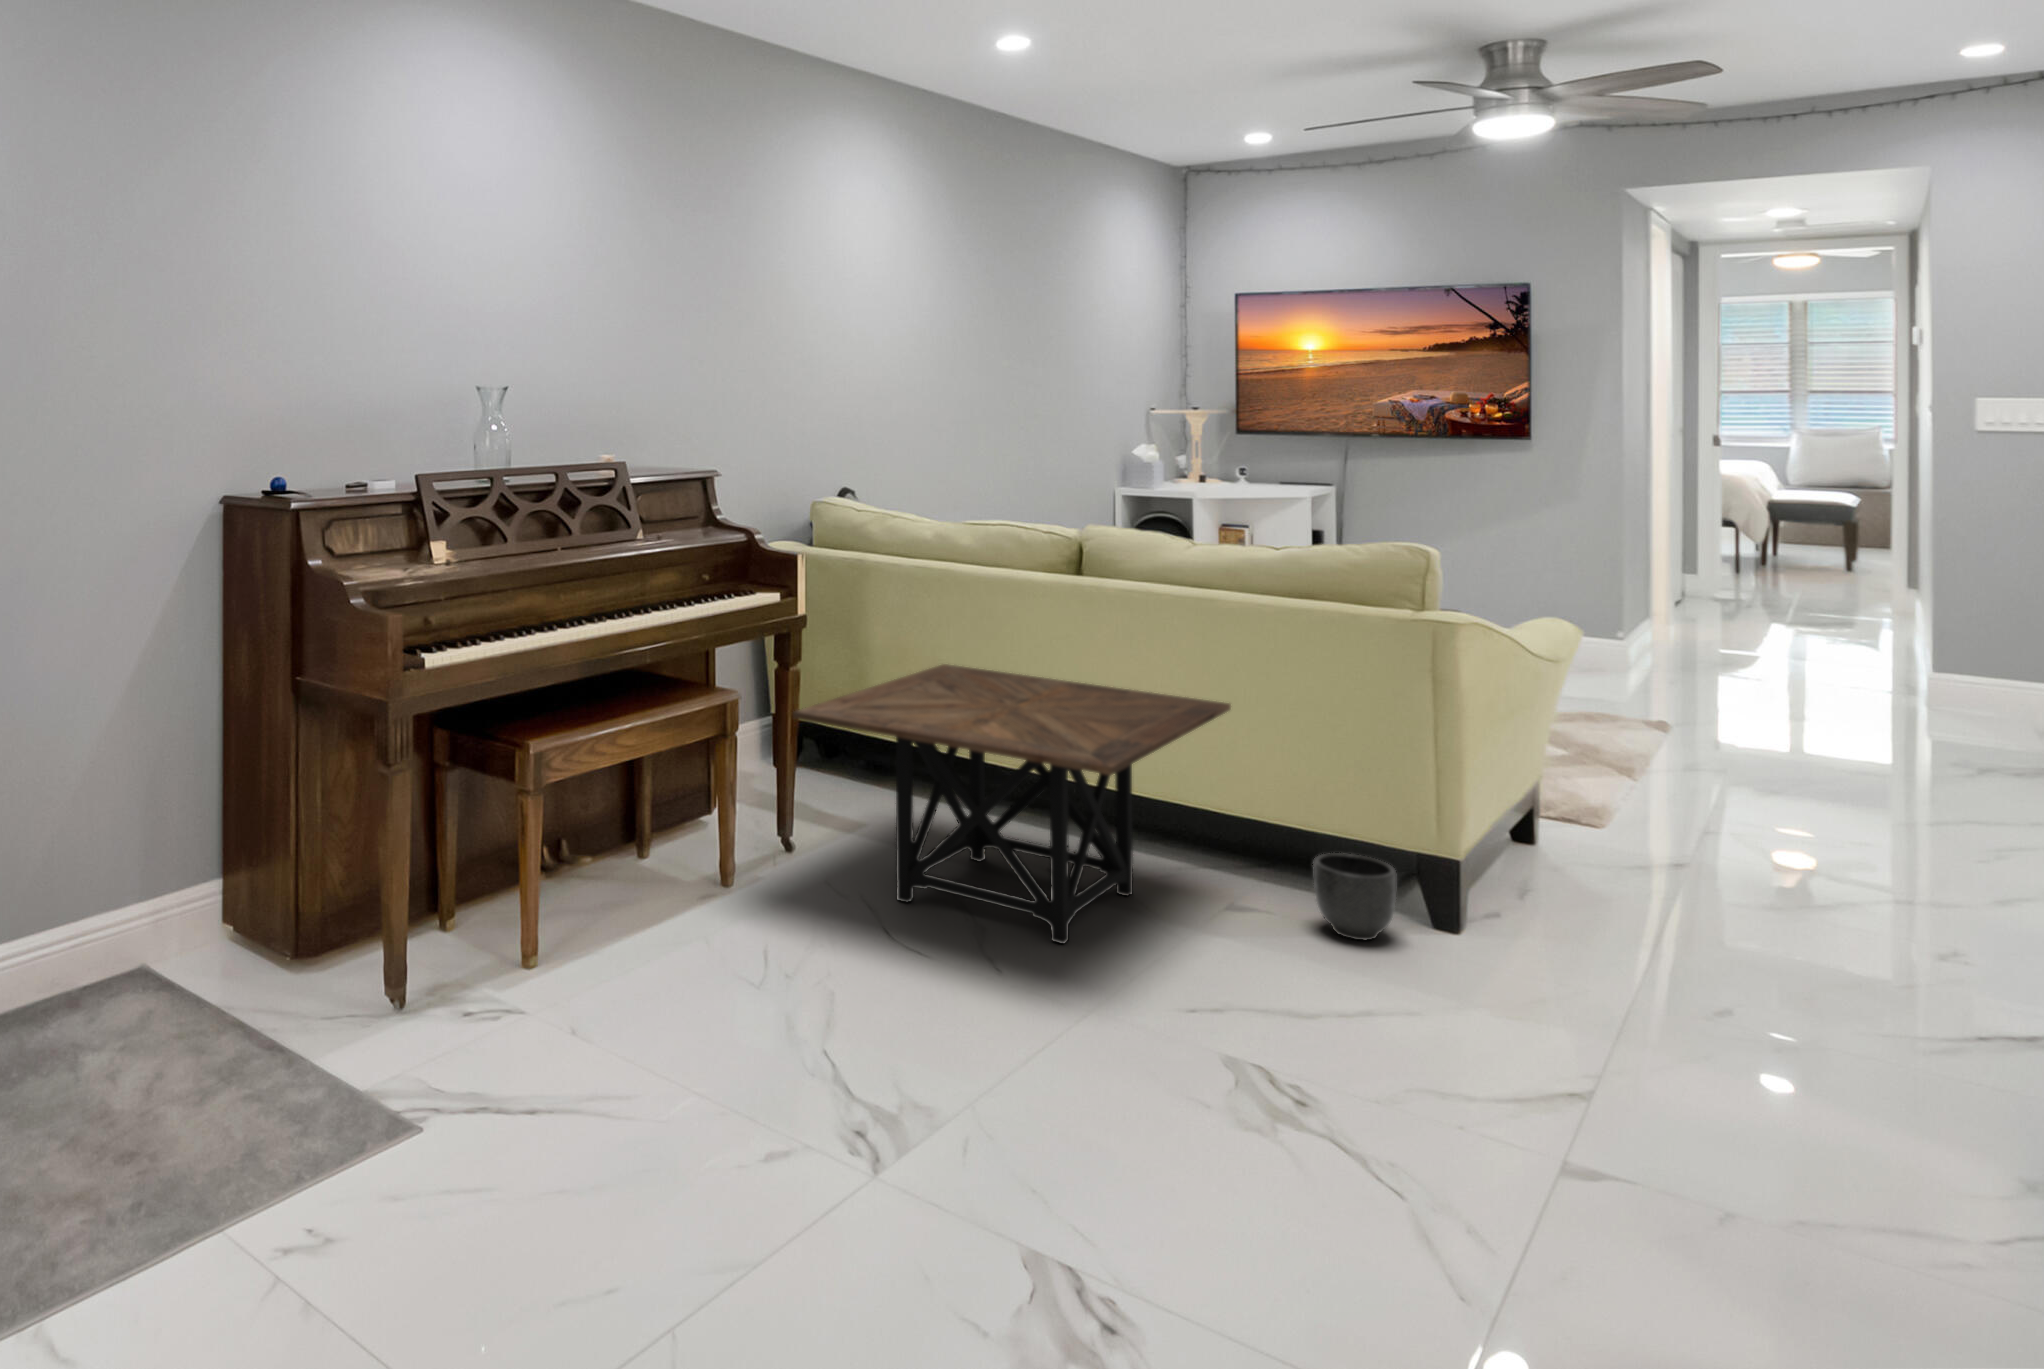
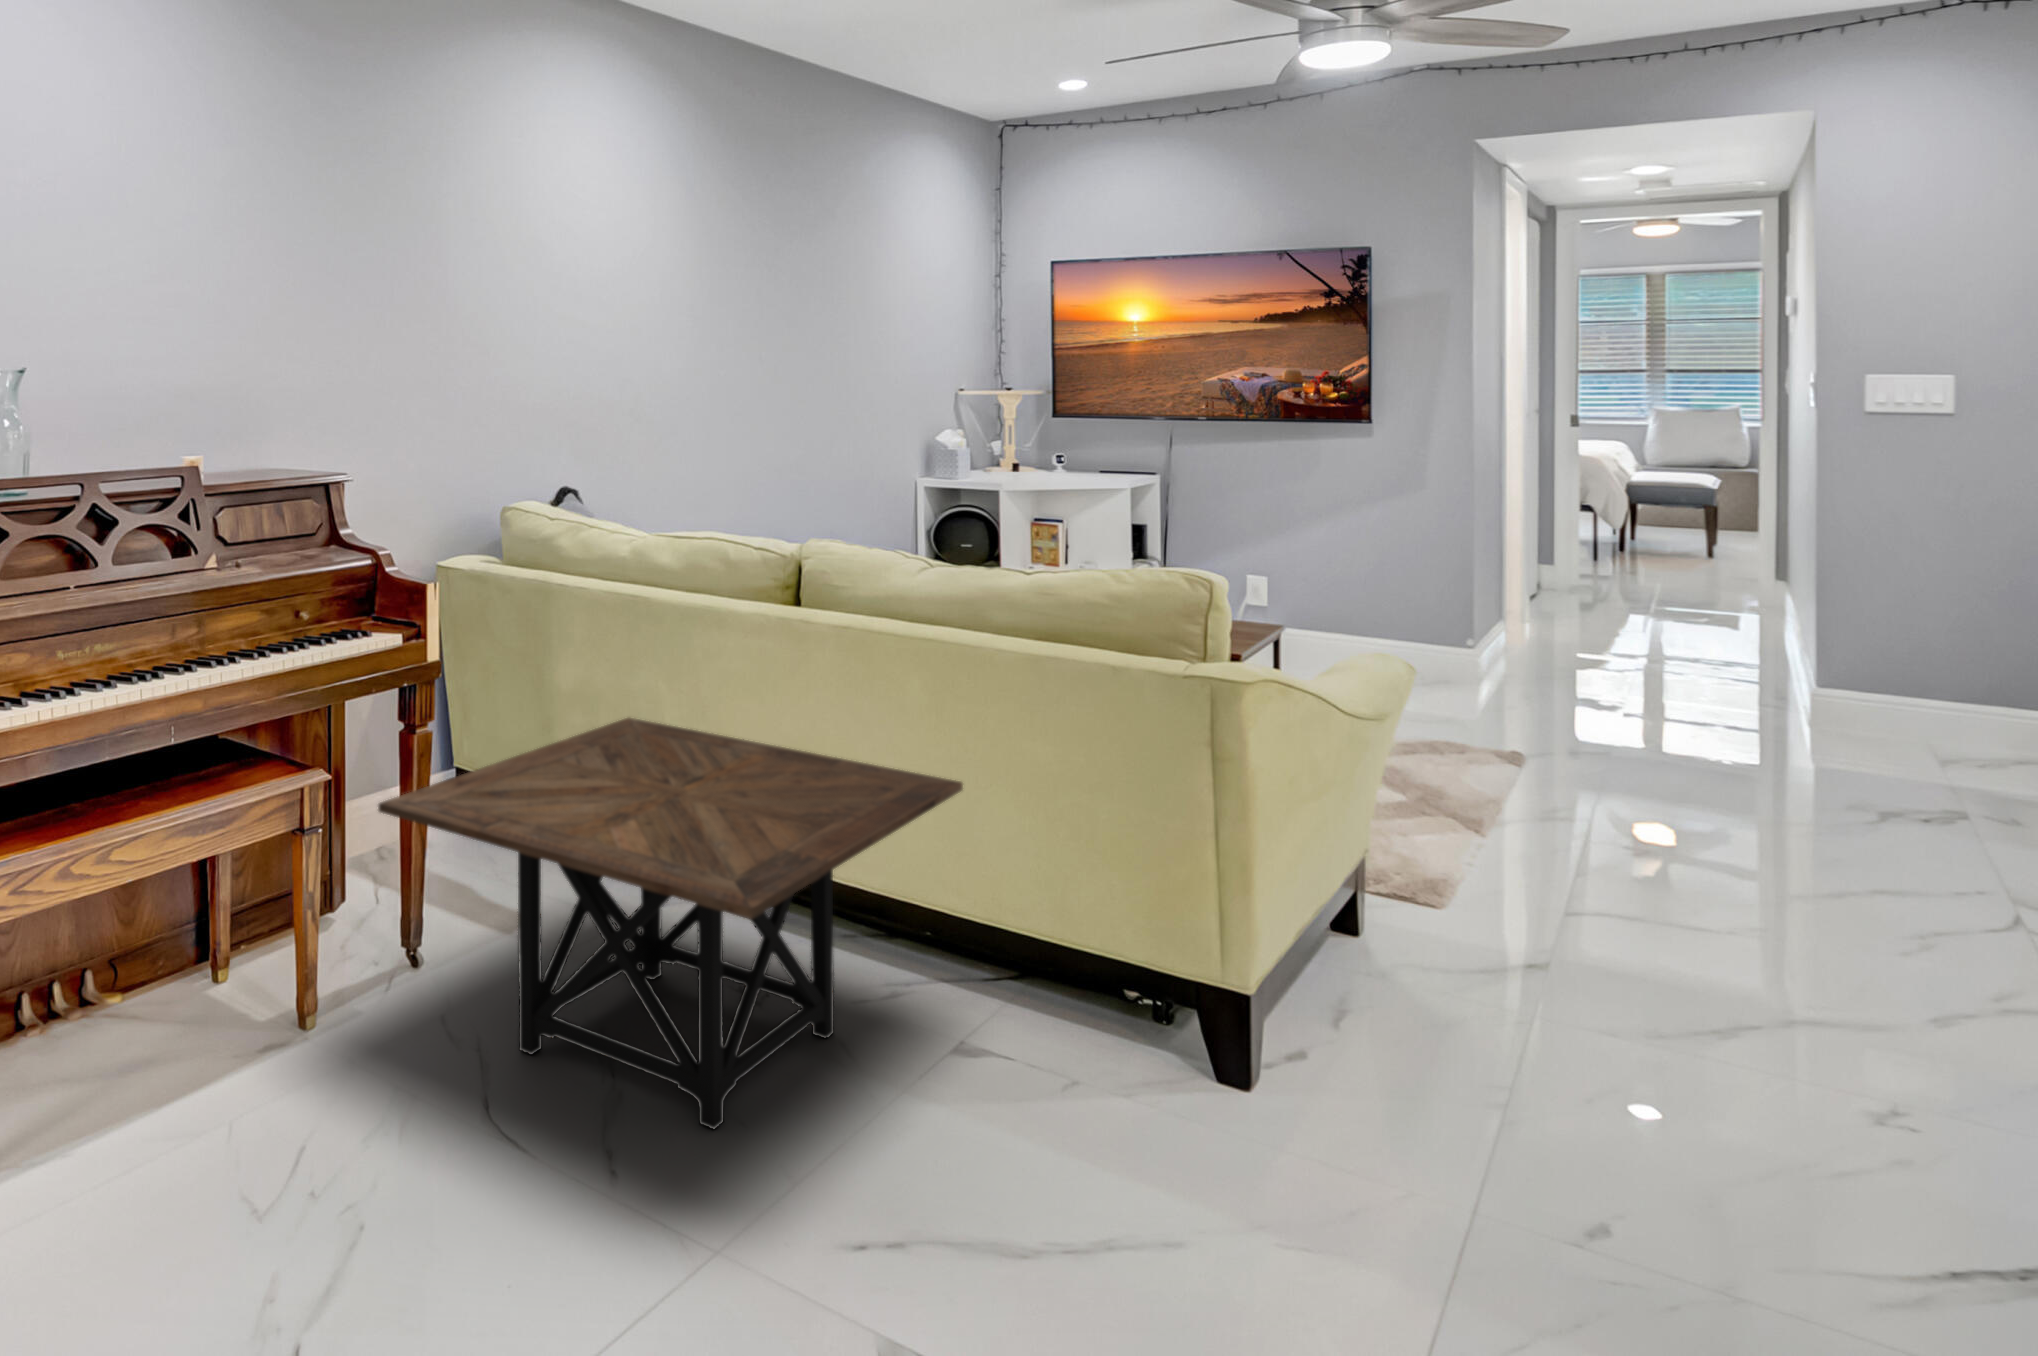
planter: present [1313,853,1396,940] -> none [1058,989,1164,1116]

